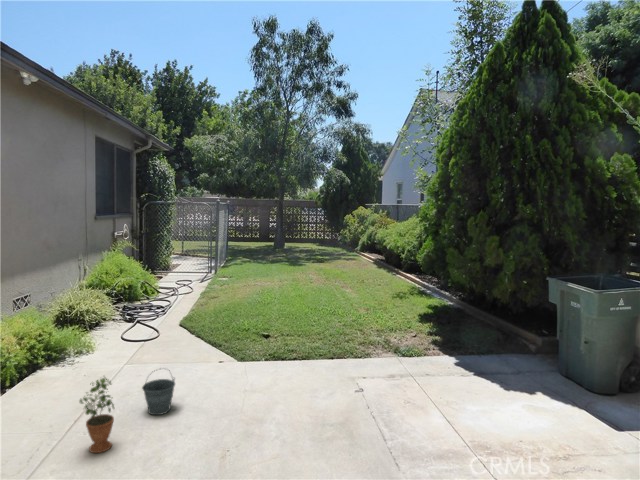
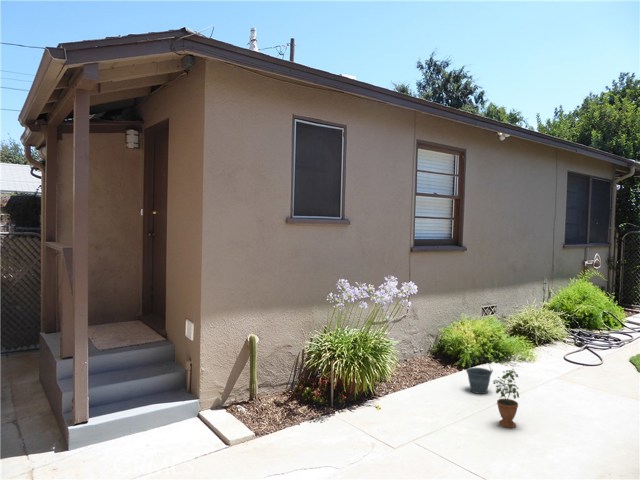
bucket: present [142,370,175,415] -> present [466,368,493,394]

